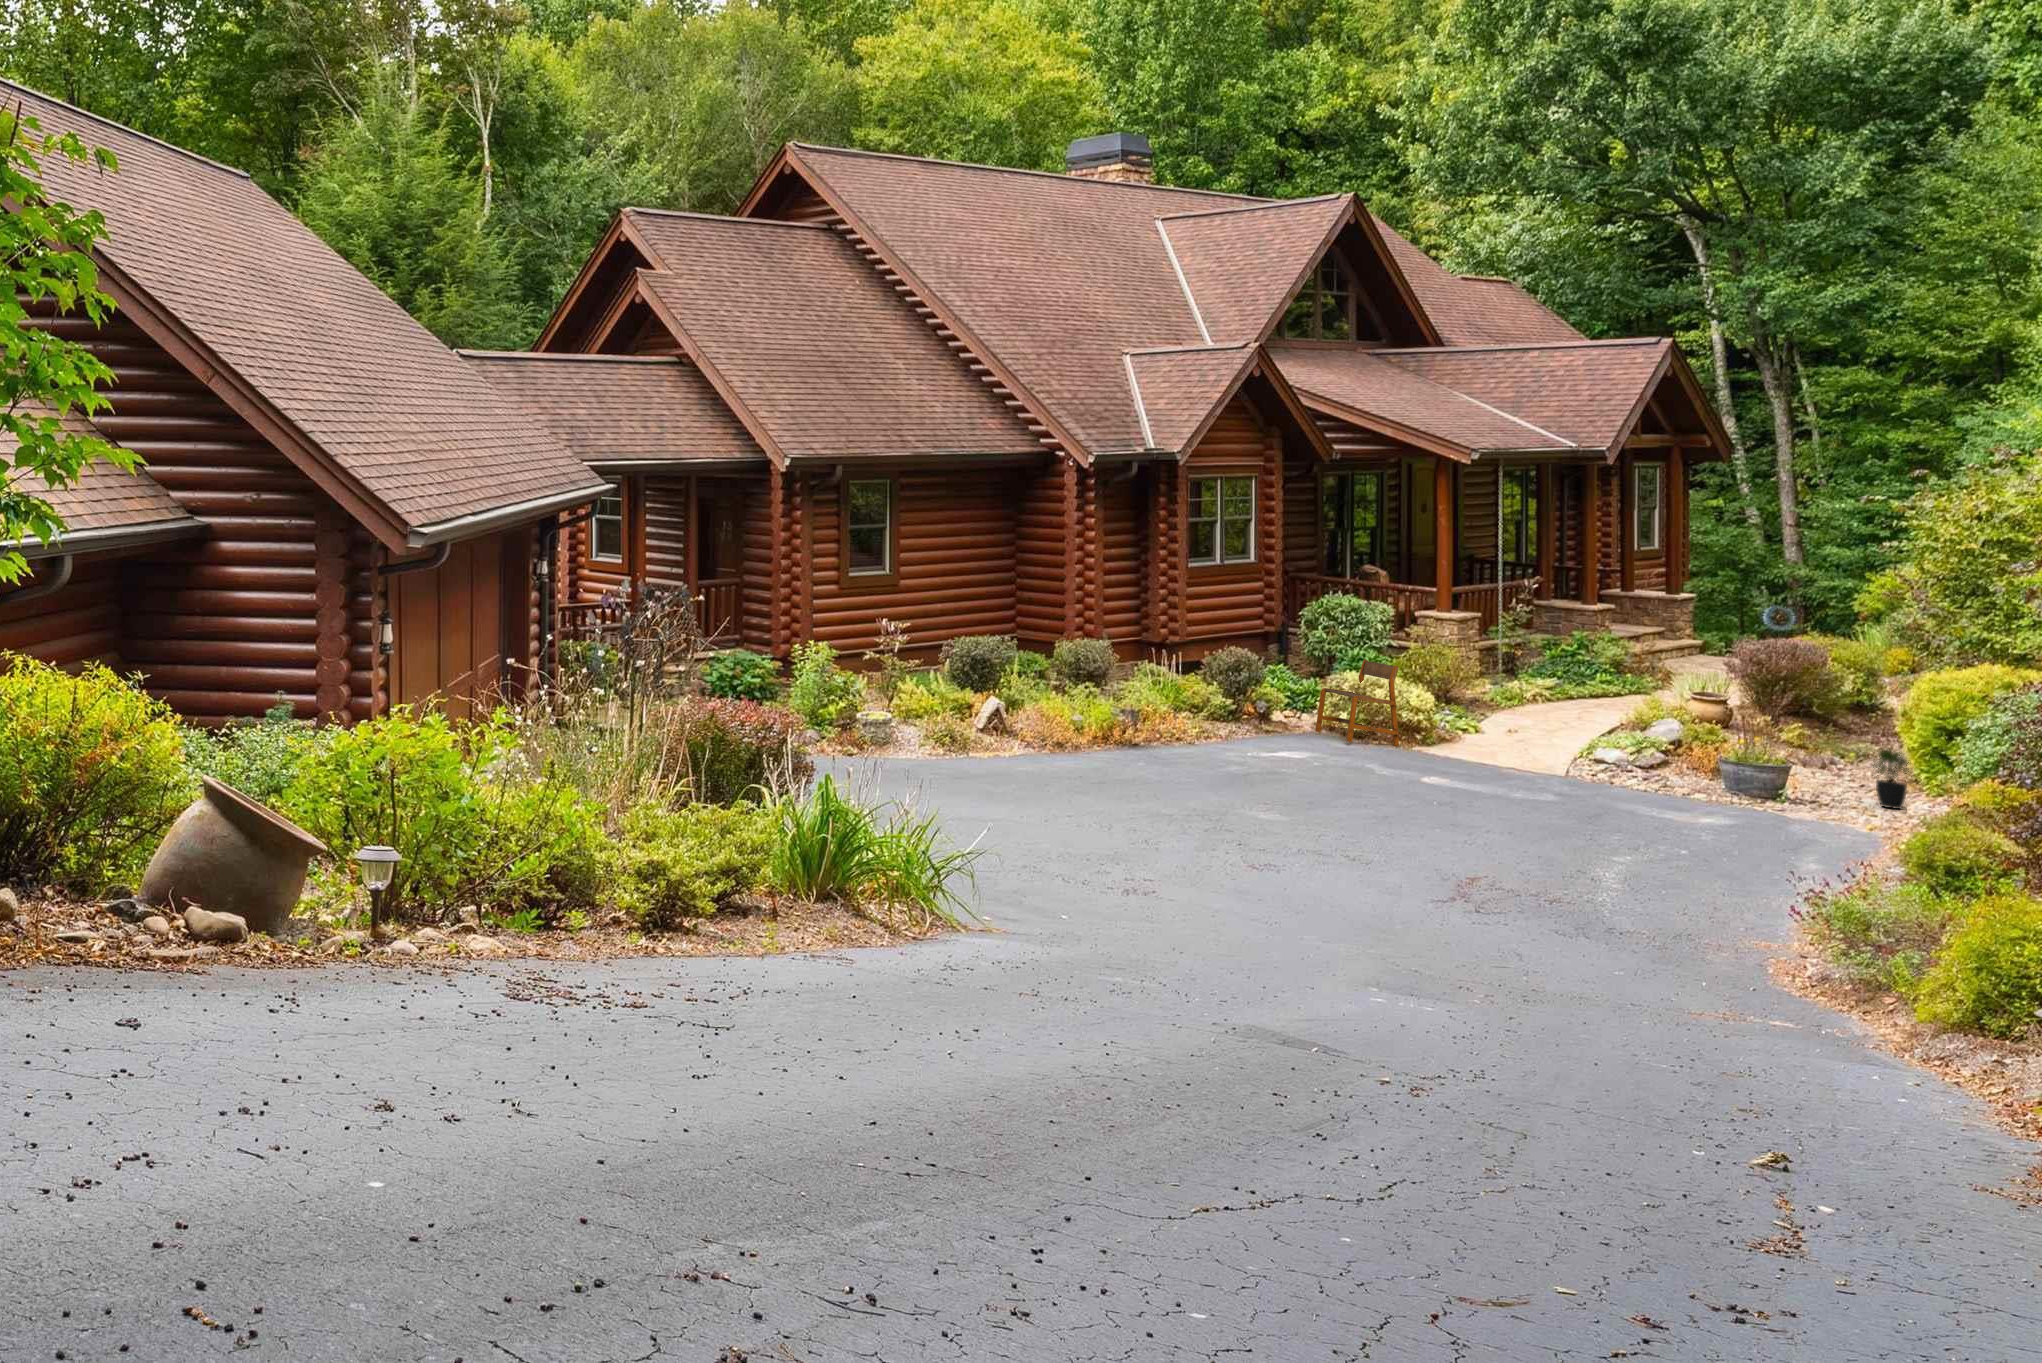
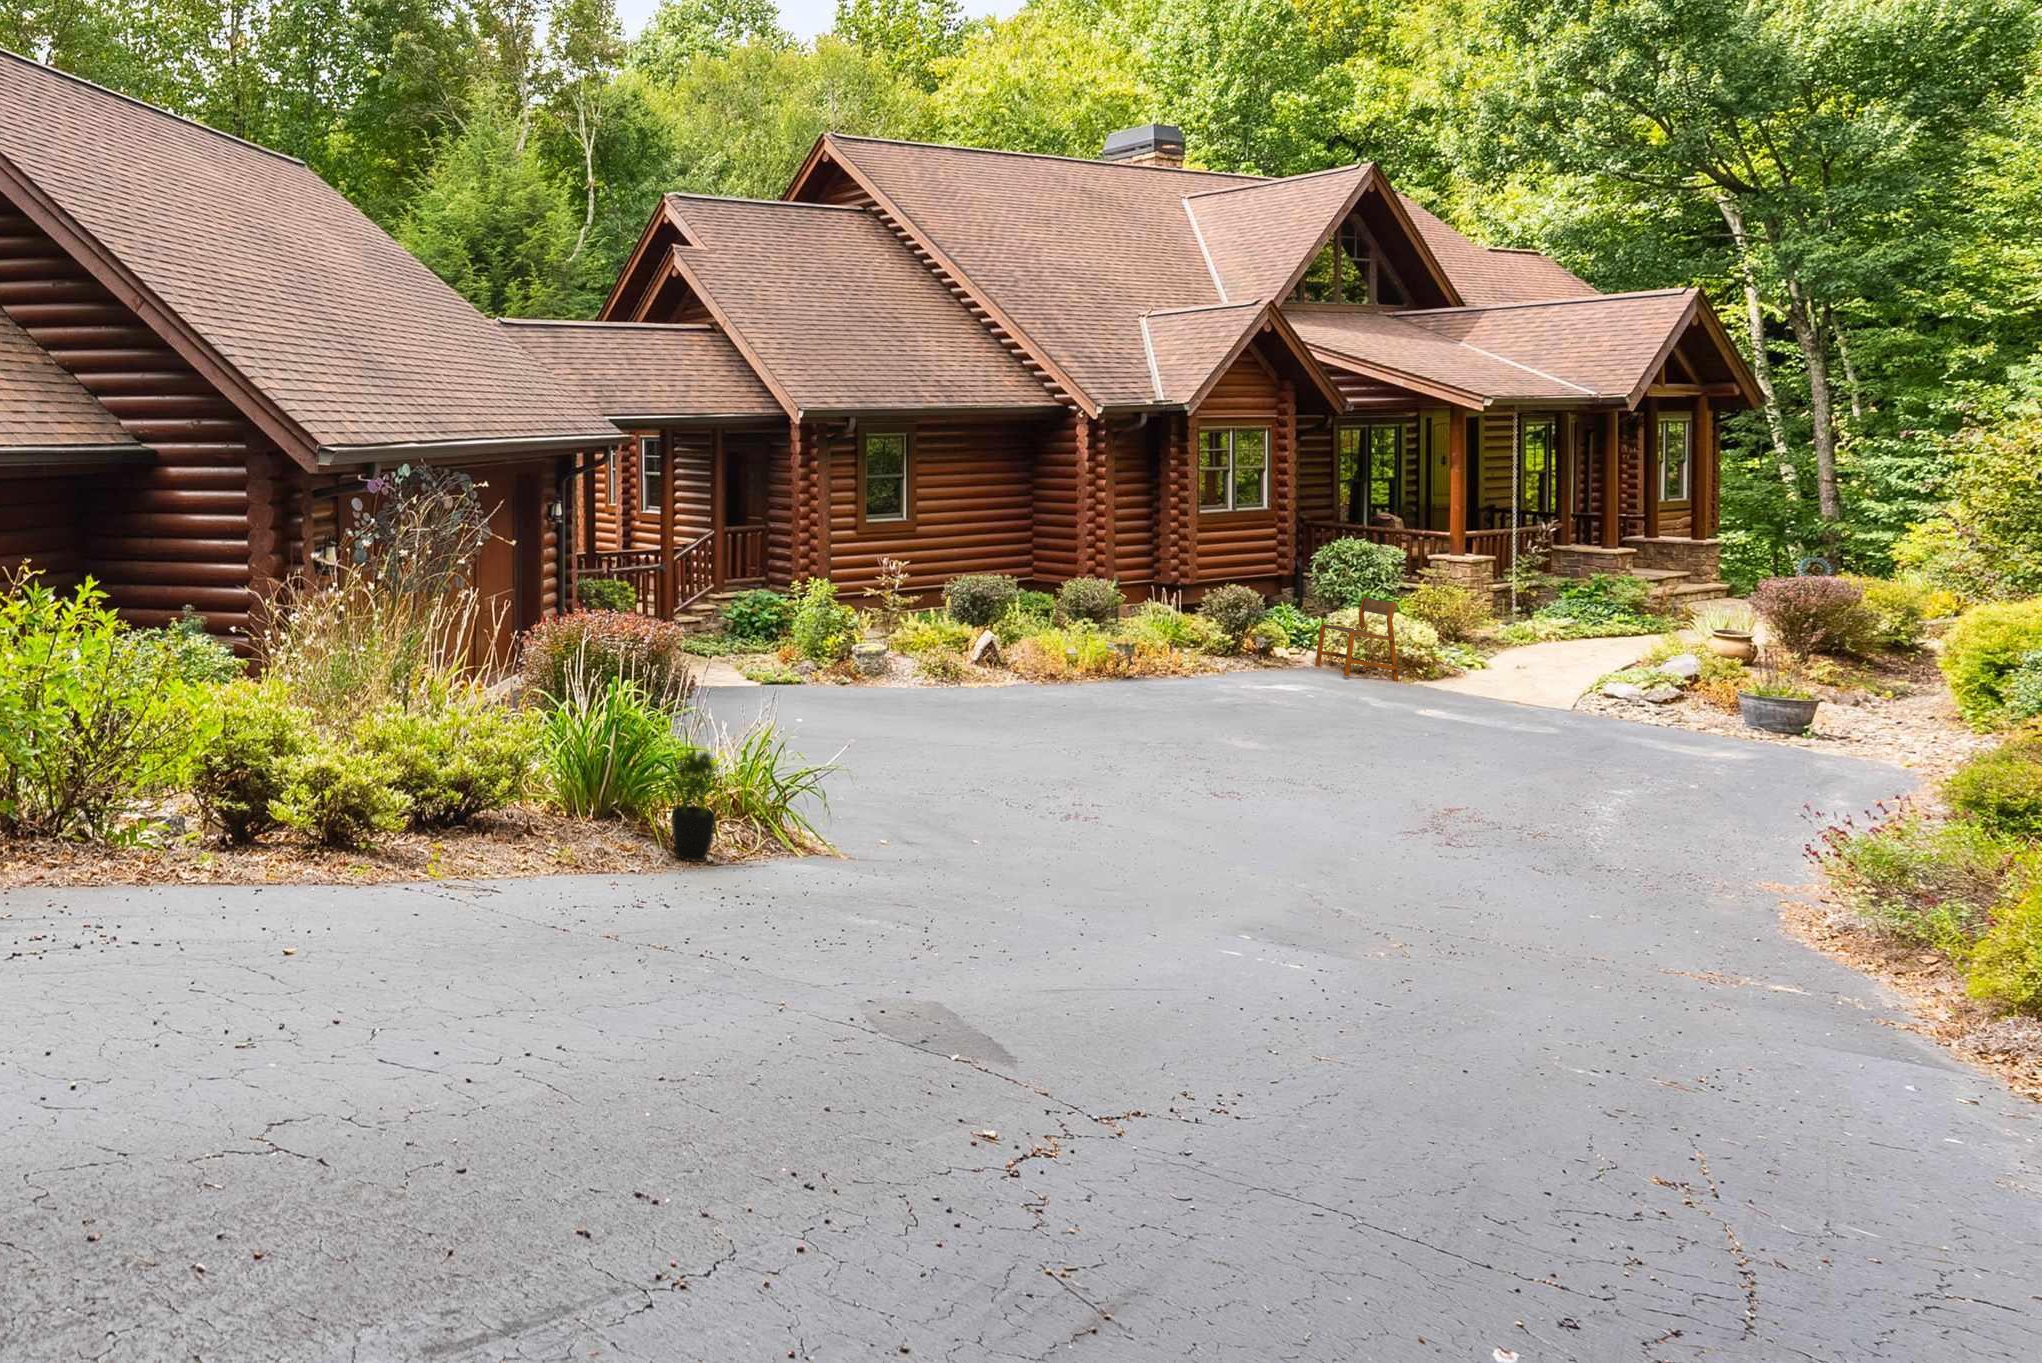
potted plant: present [1872,748,1913,809] -> present [665,750,726,862]

